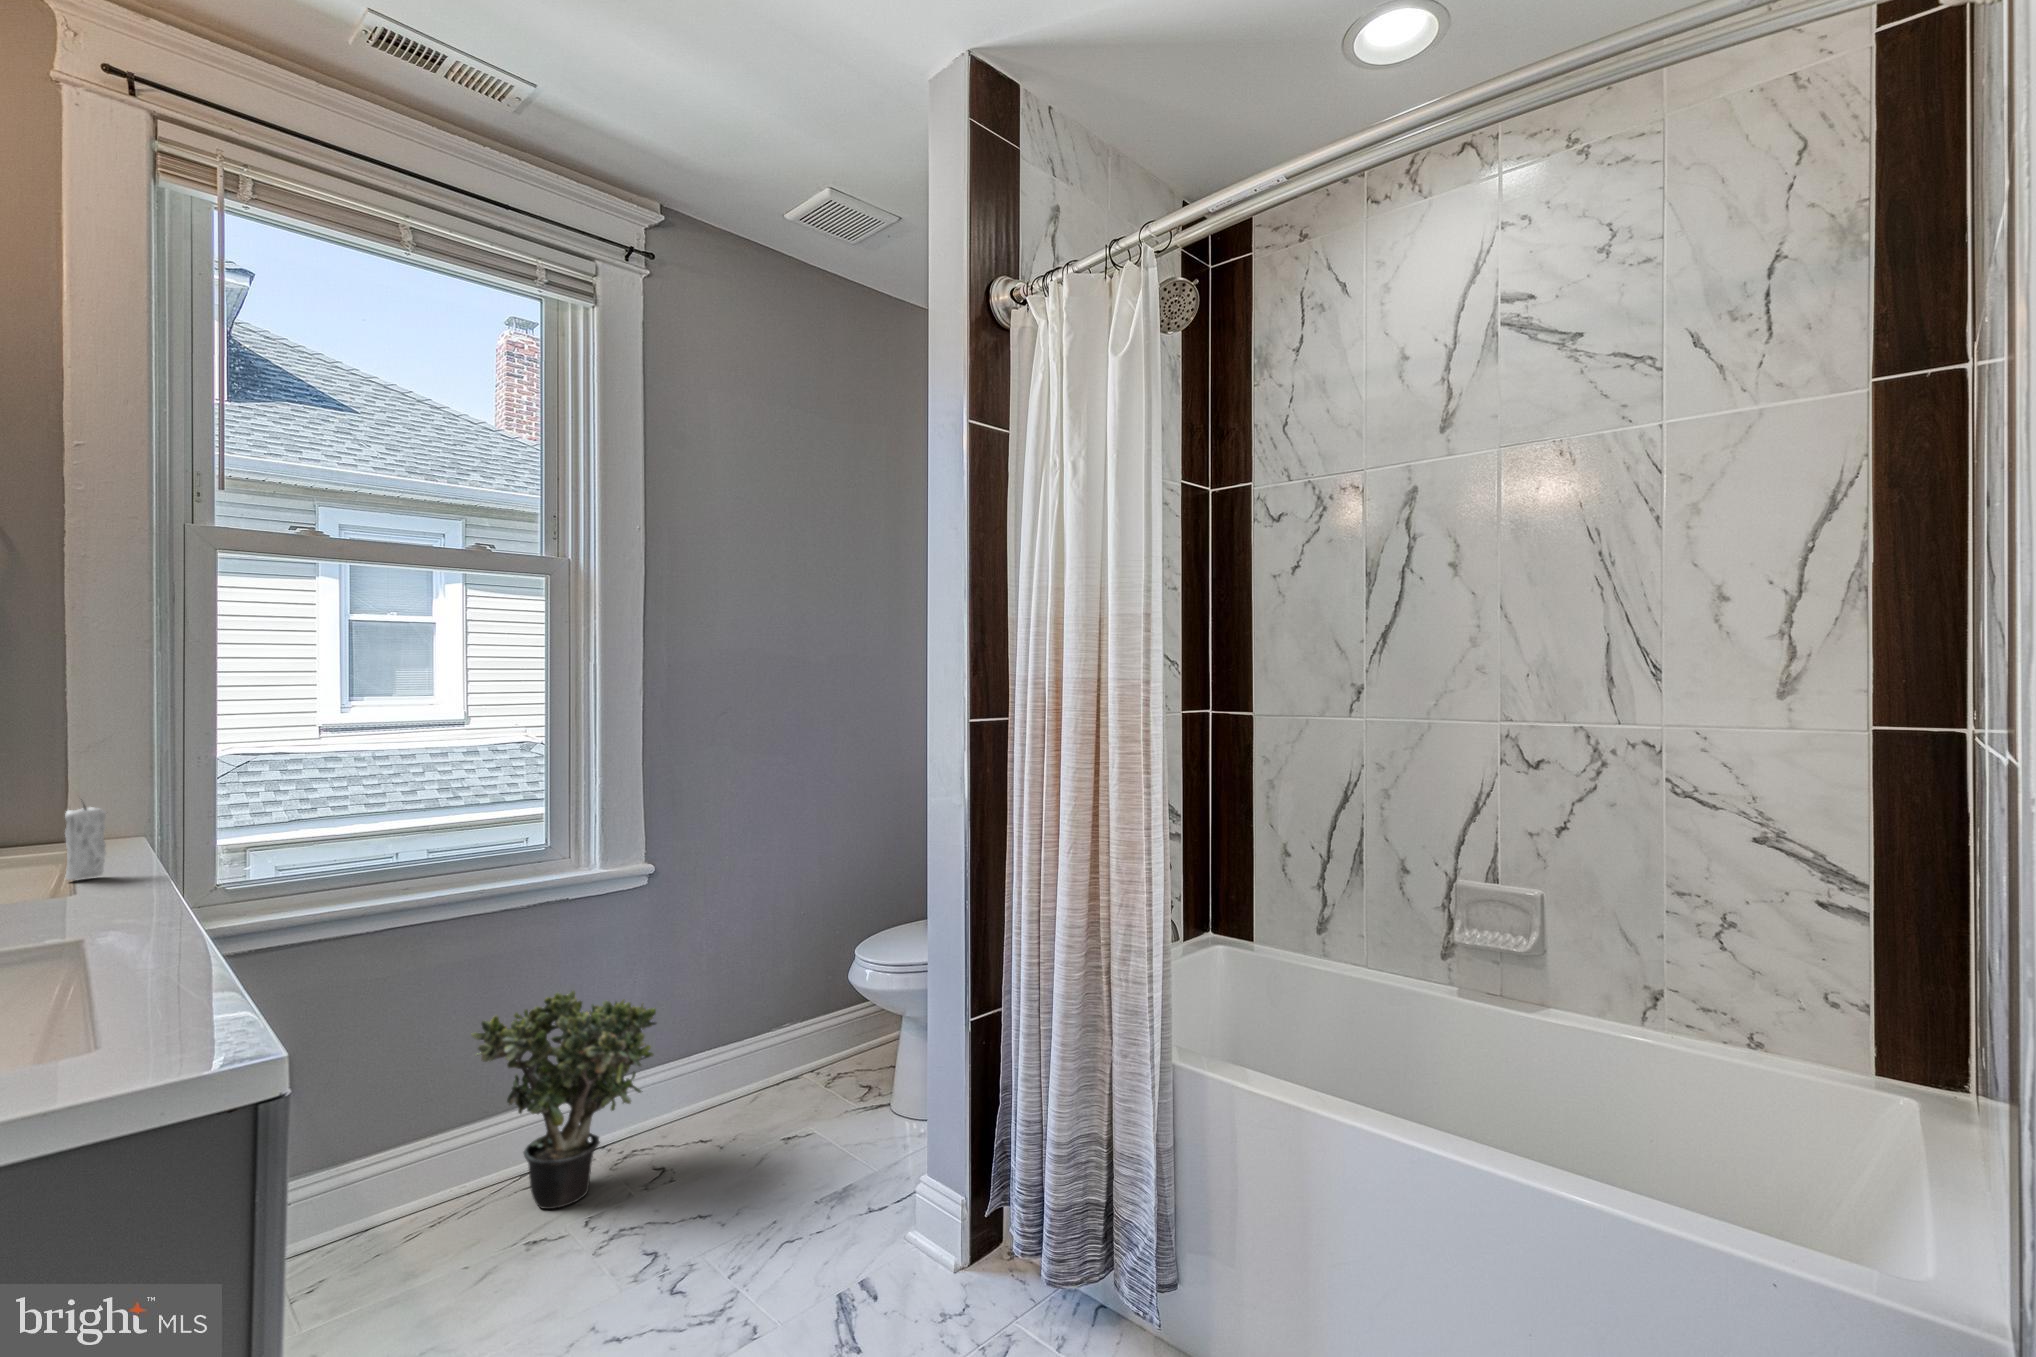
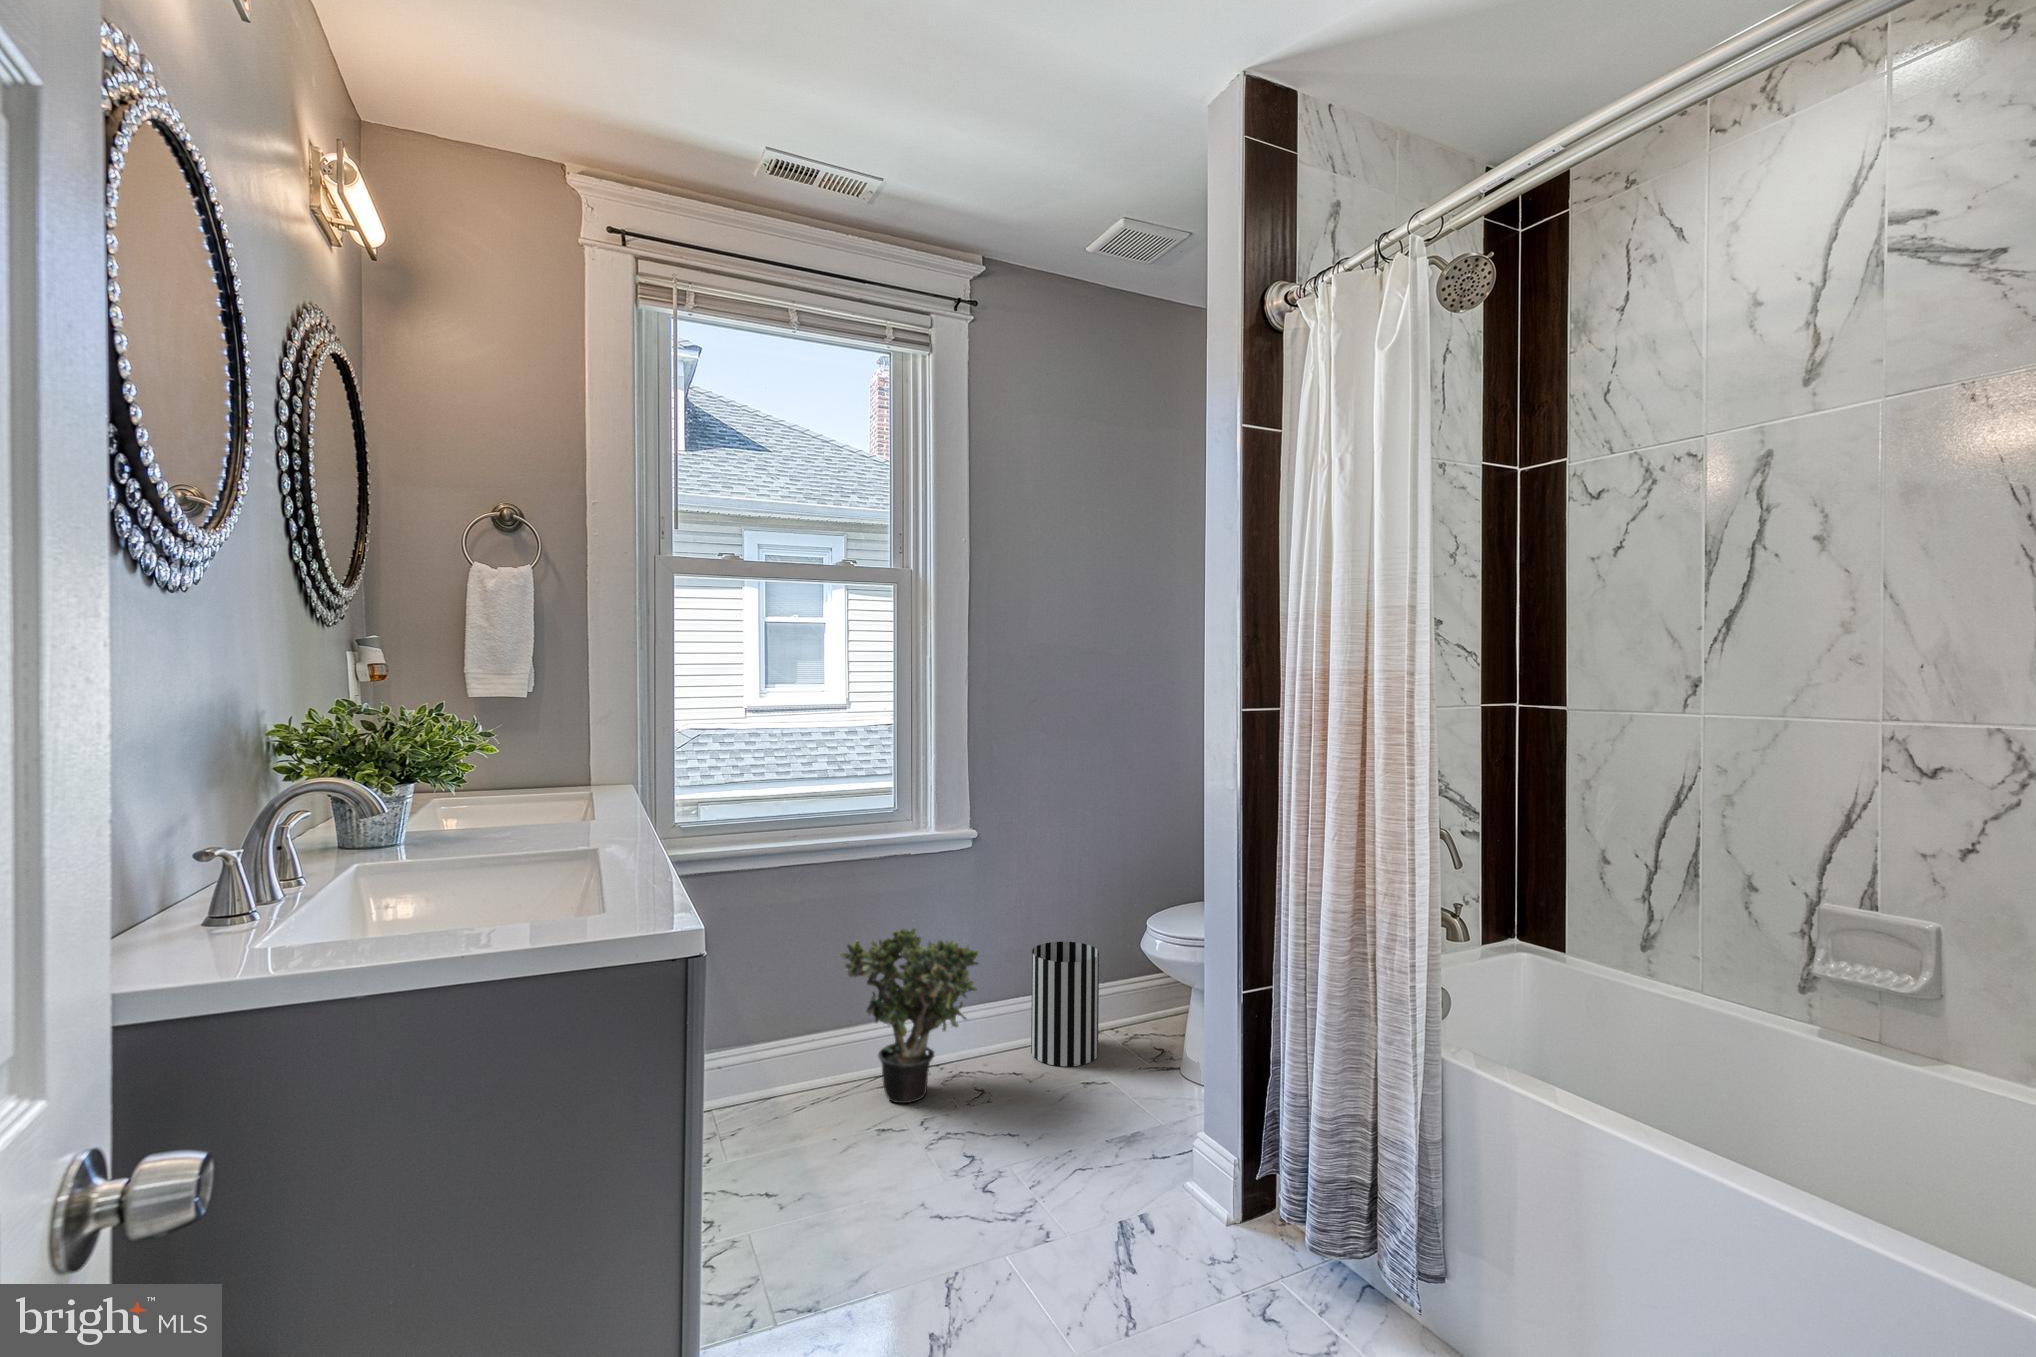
candle: present [65,805,107,880] -> none [588,752,611,811]
wastebasket: none [718,984,798,1128] -> present [1031,942,1099,1066]

